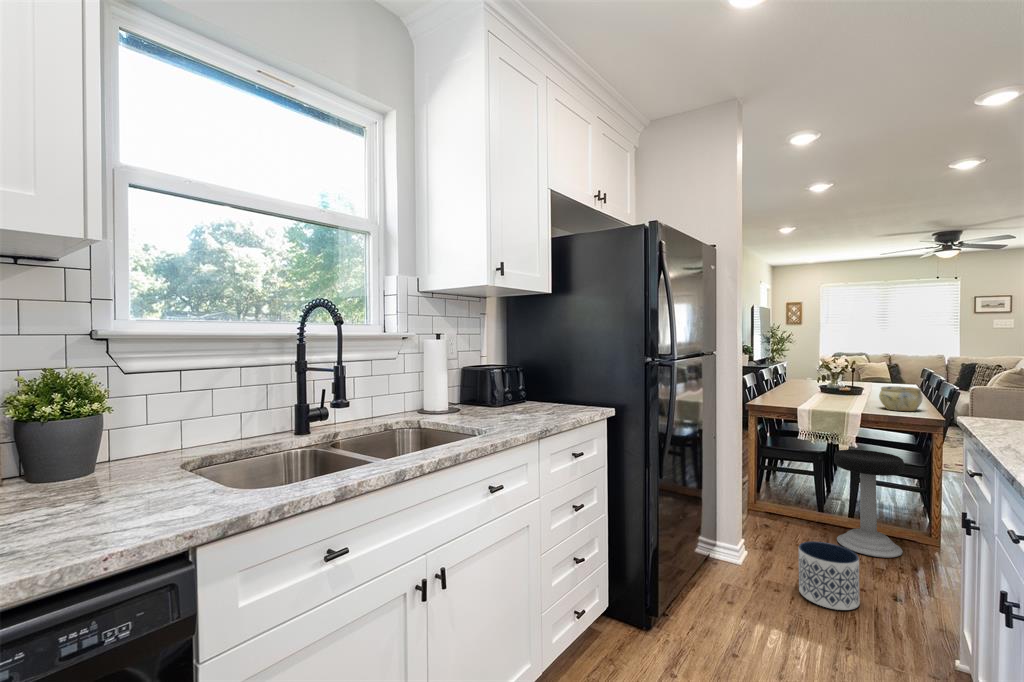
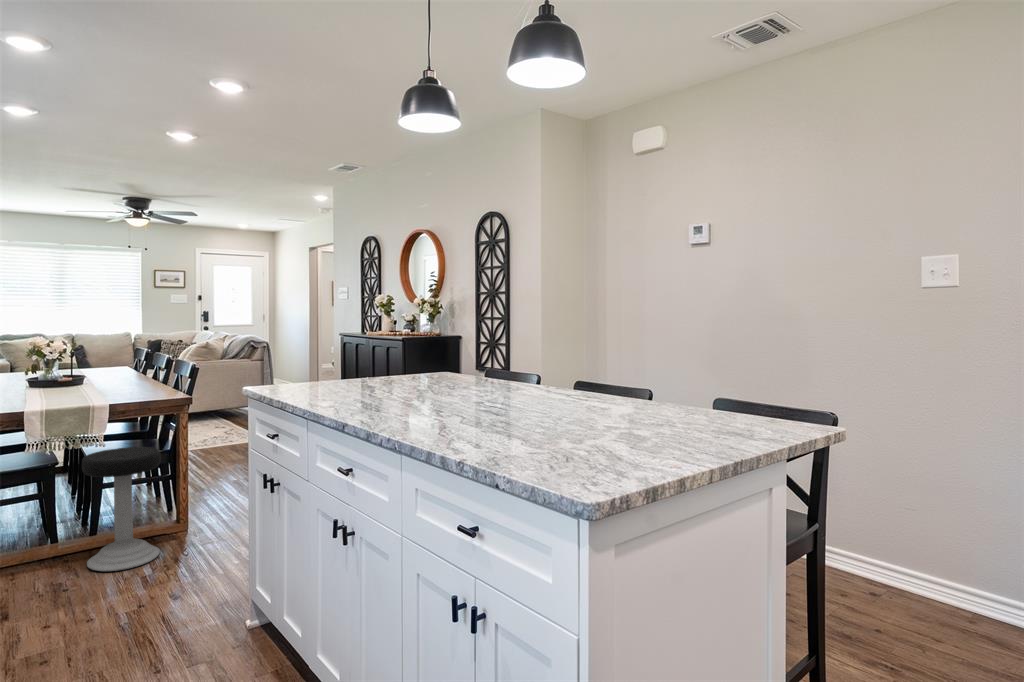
ceramic bowl: present [879,386,923,411] -> none [123,370,167,397]
planter: present [799,541,860,610] -> none [70,567,146,650]

